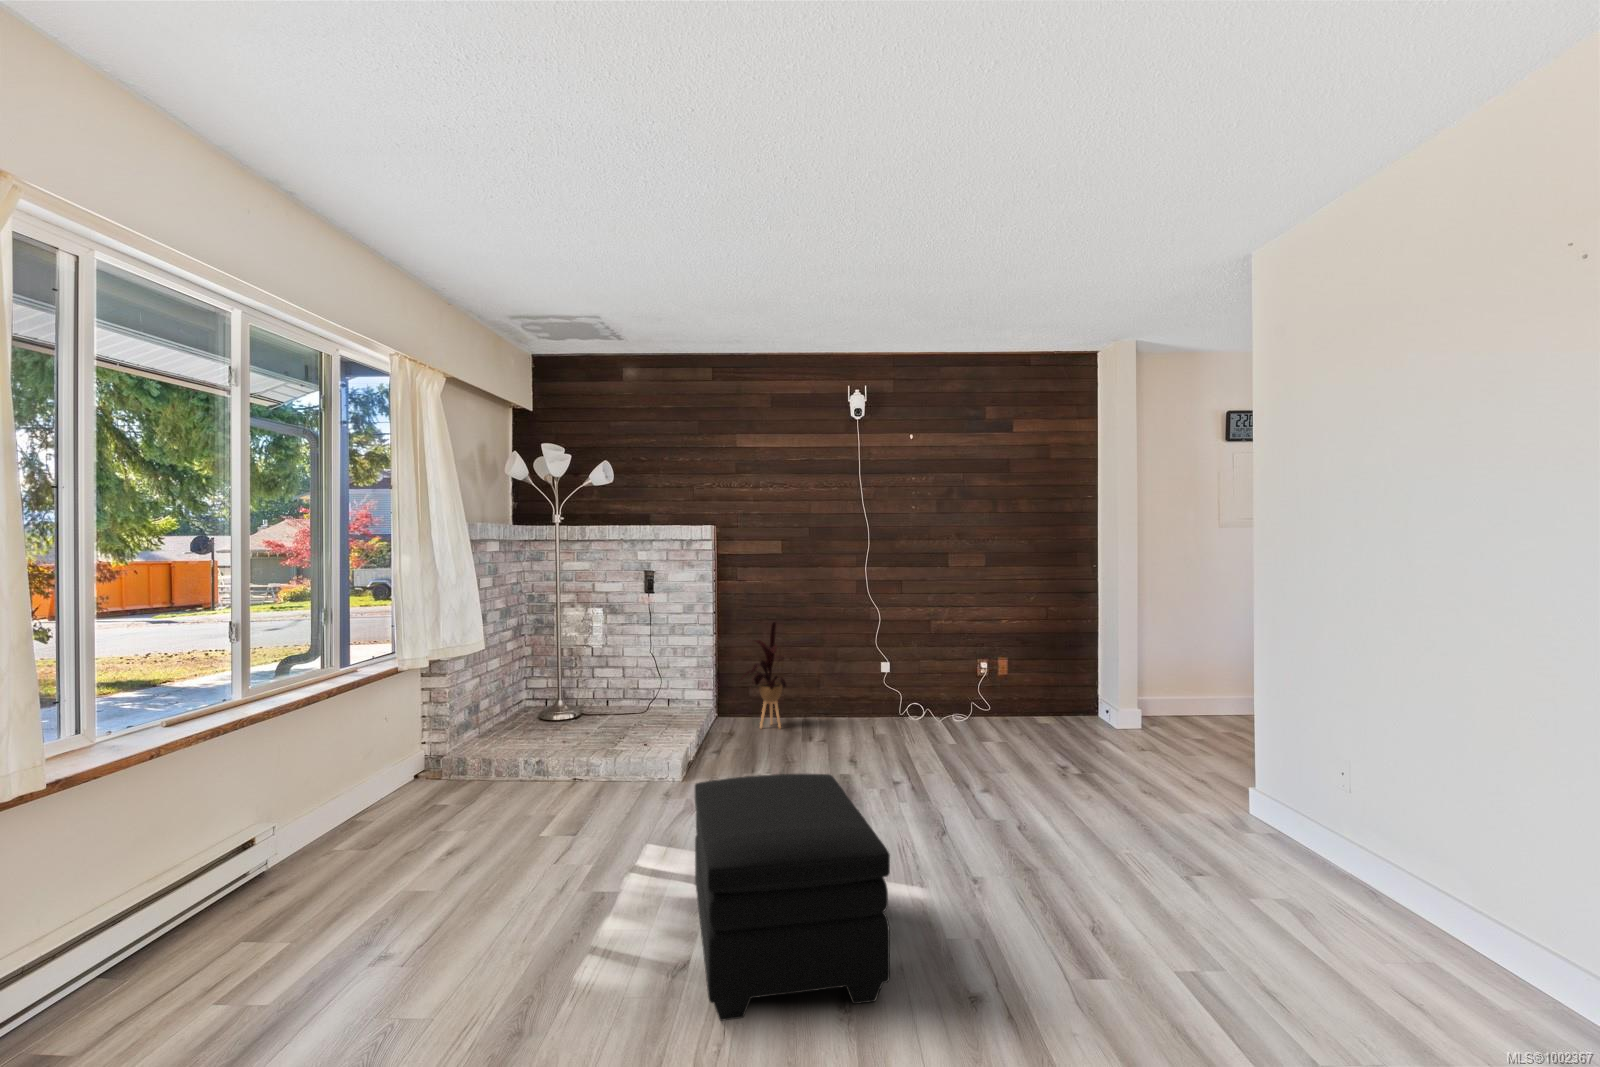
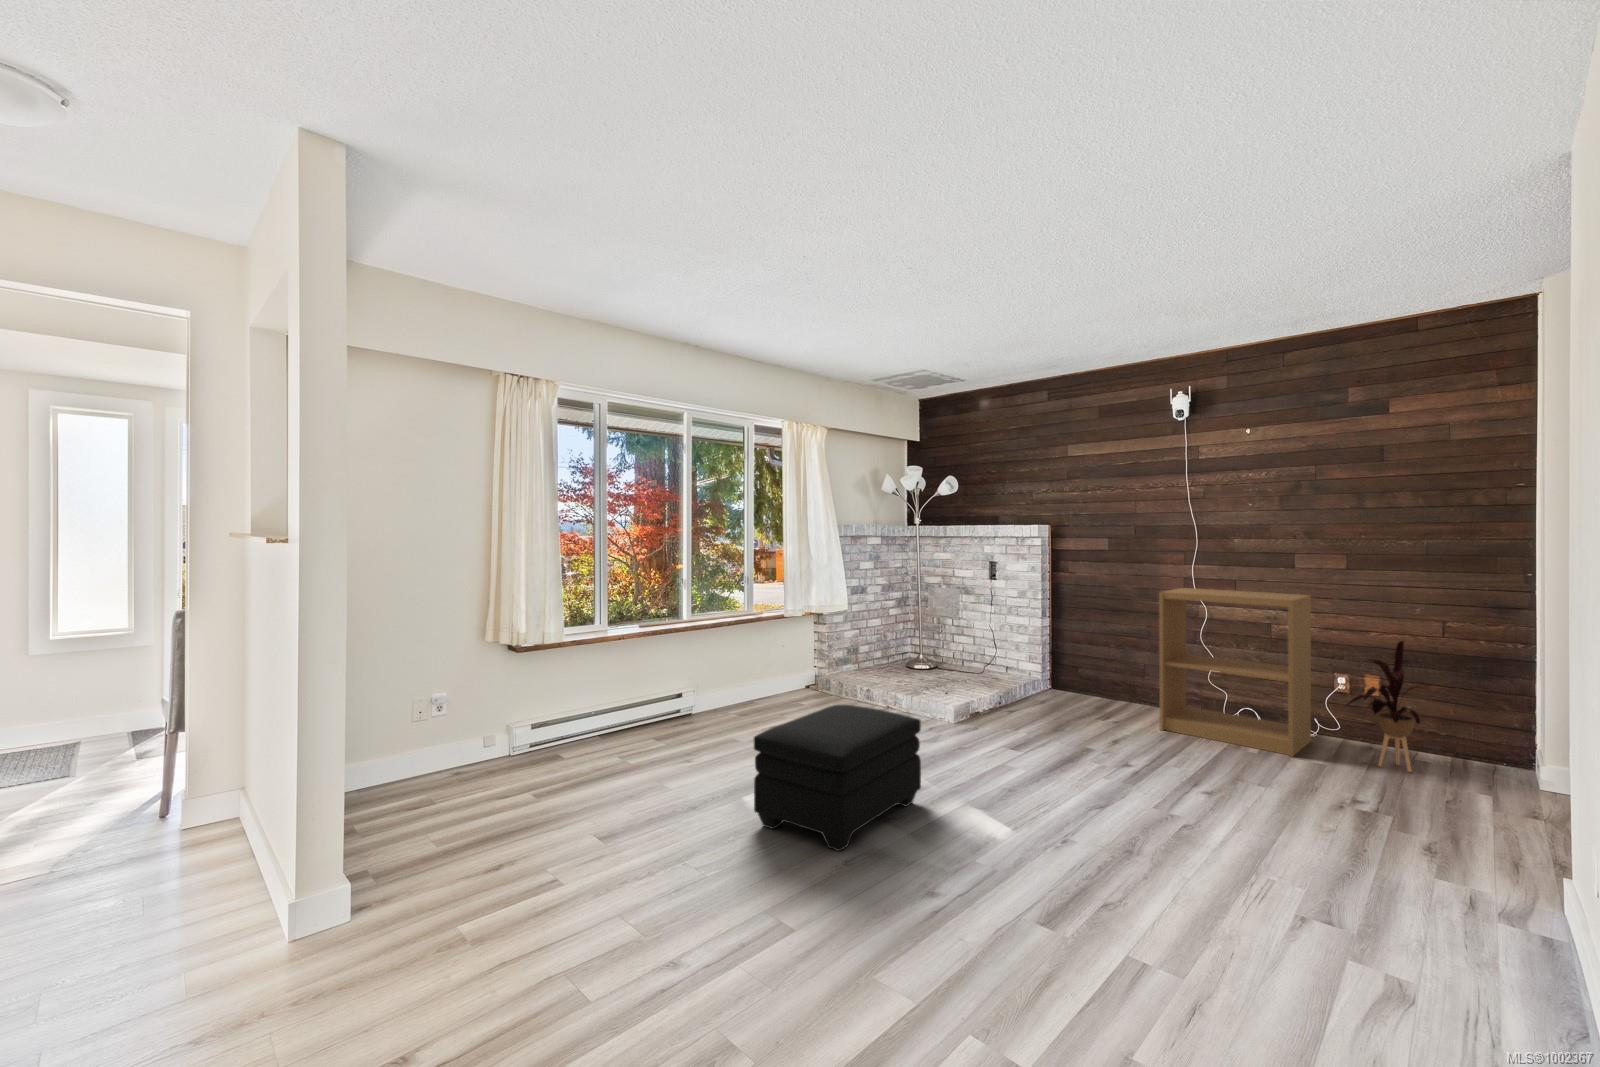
bookshelf: none [860,589,980,735] -> present [1159,588,1311,756]
house plant: present [740,622,786,728] -> present [1347,641,1420,772]

